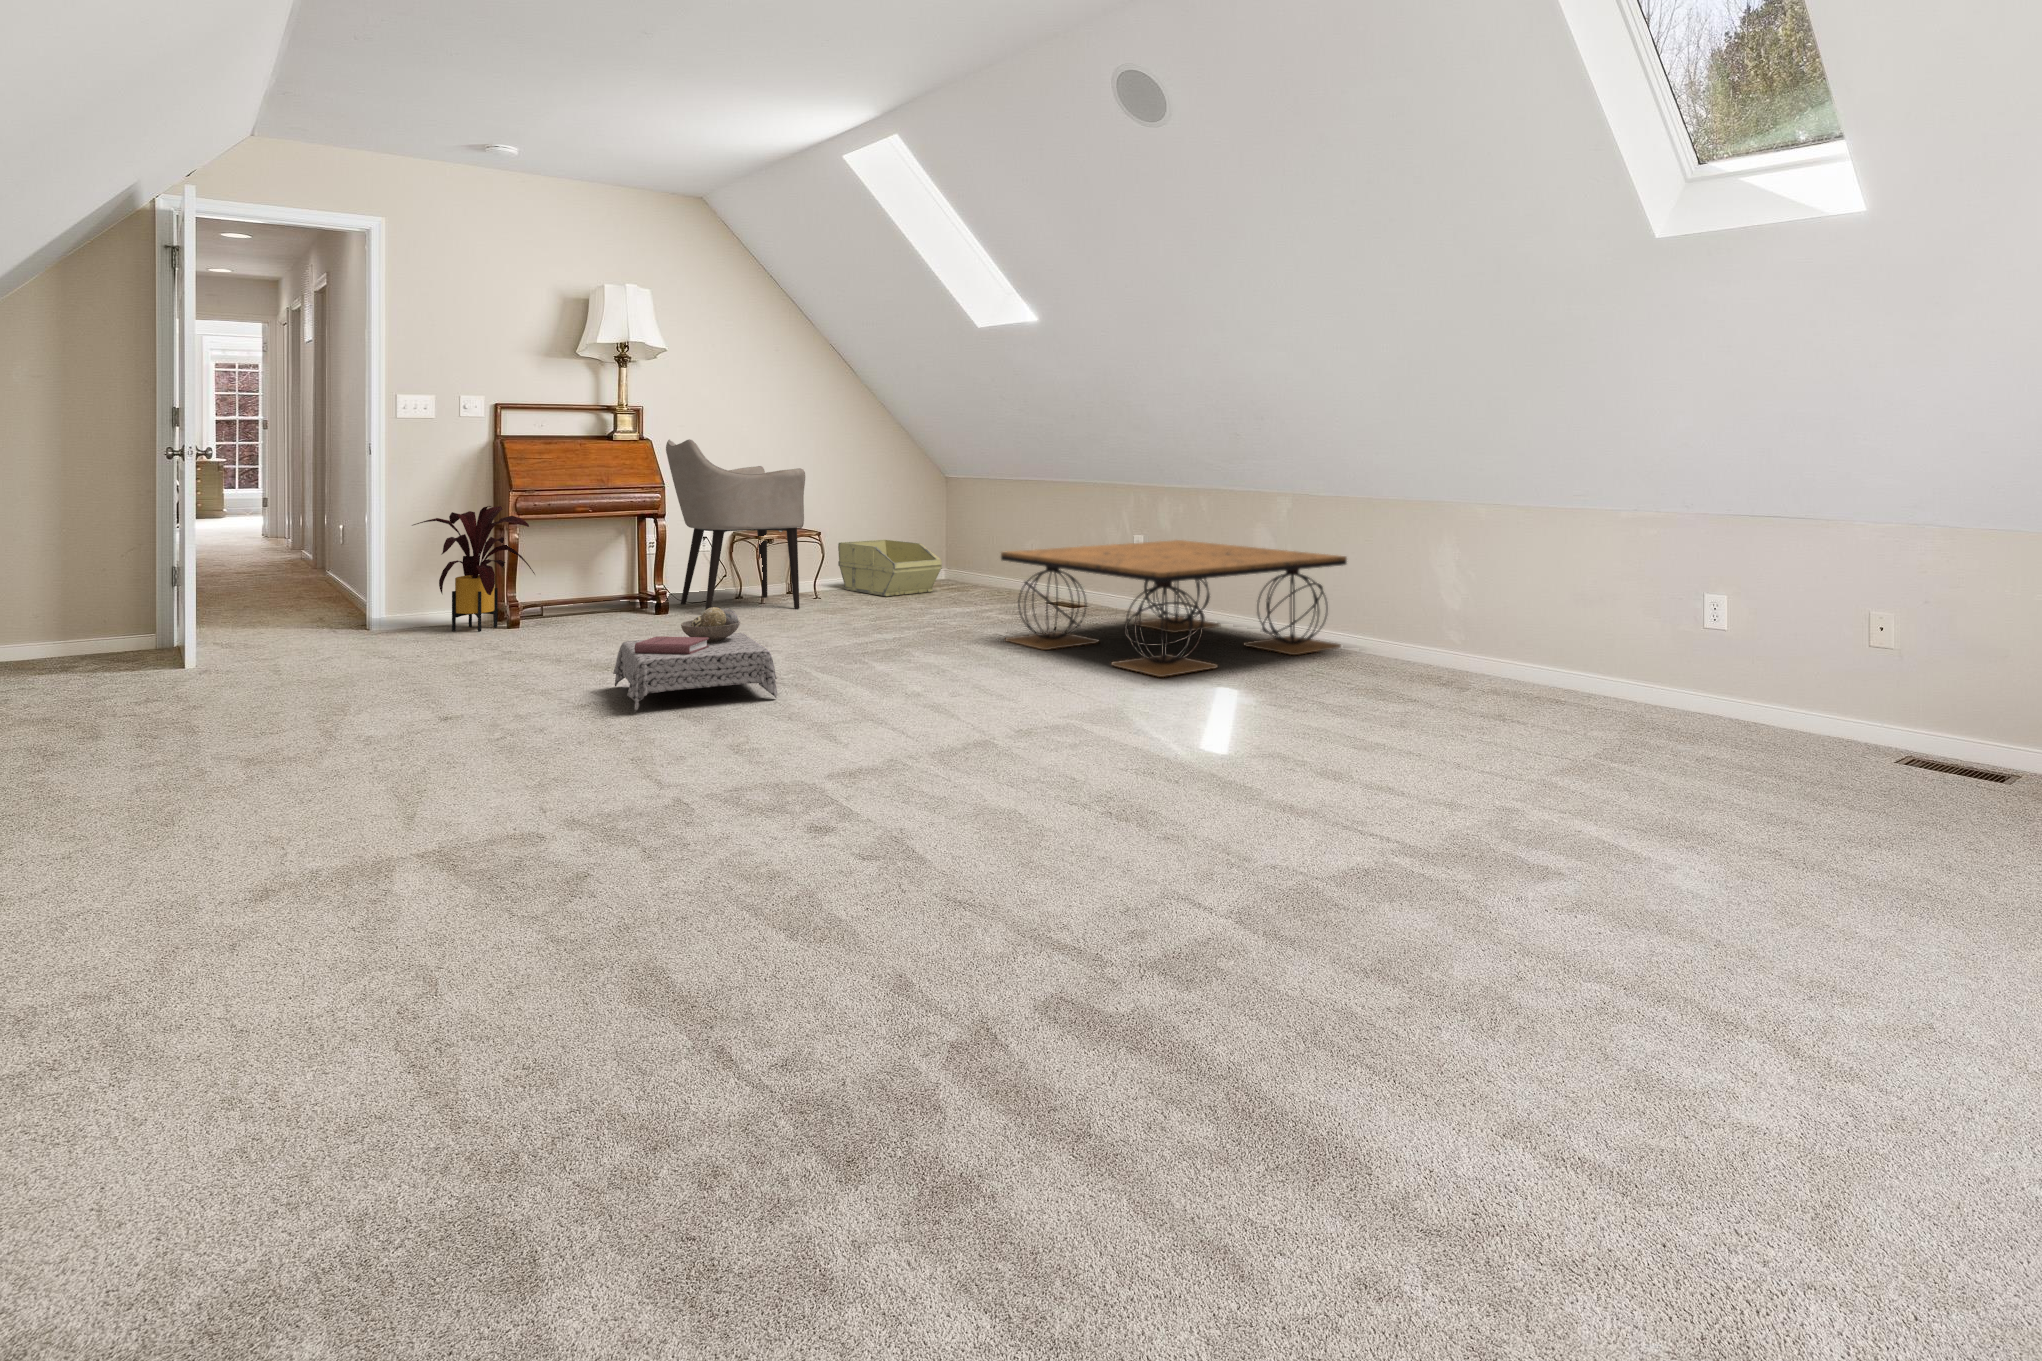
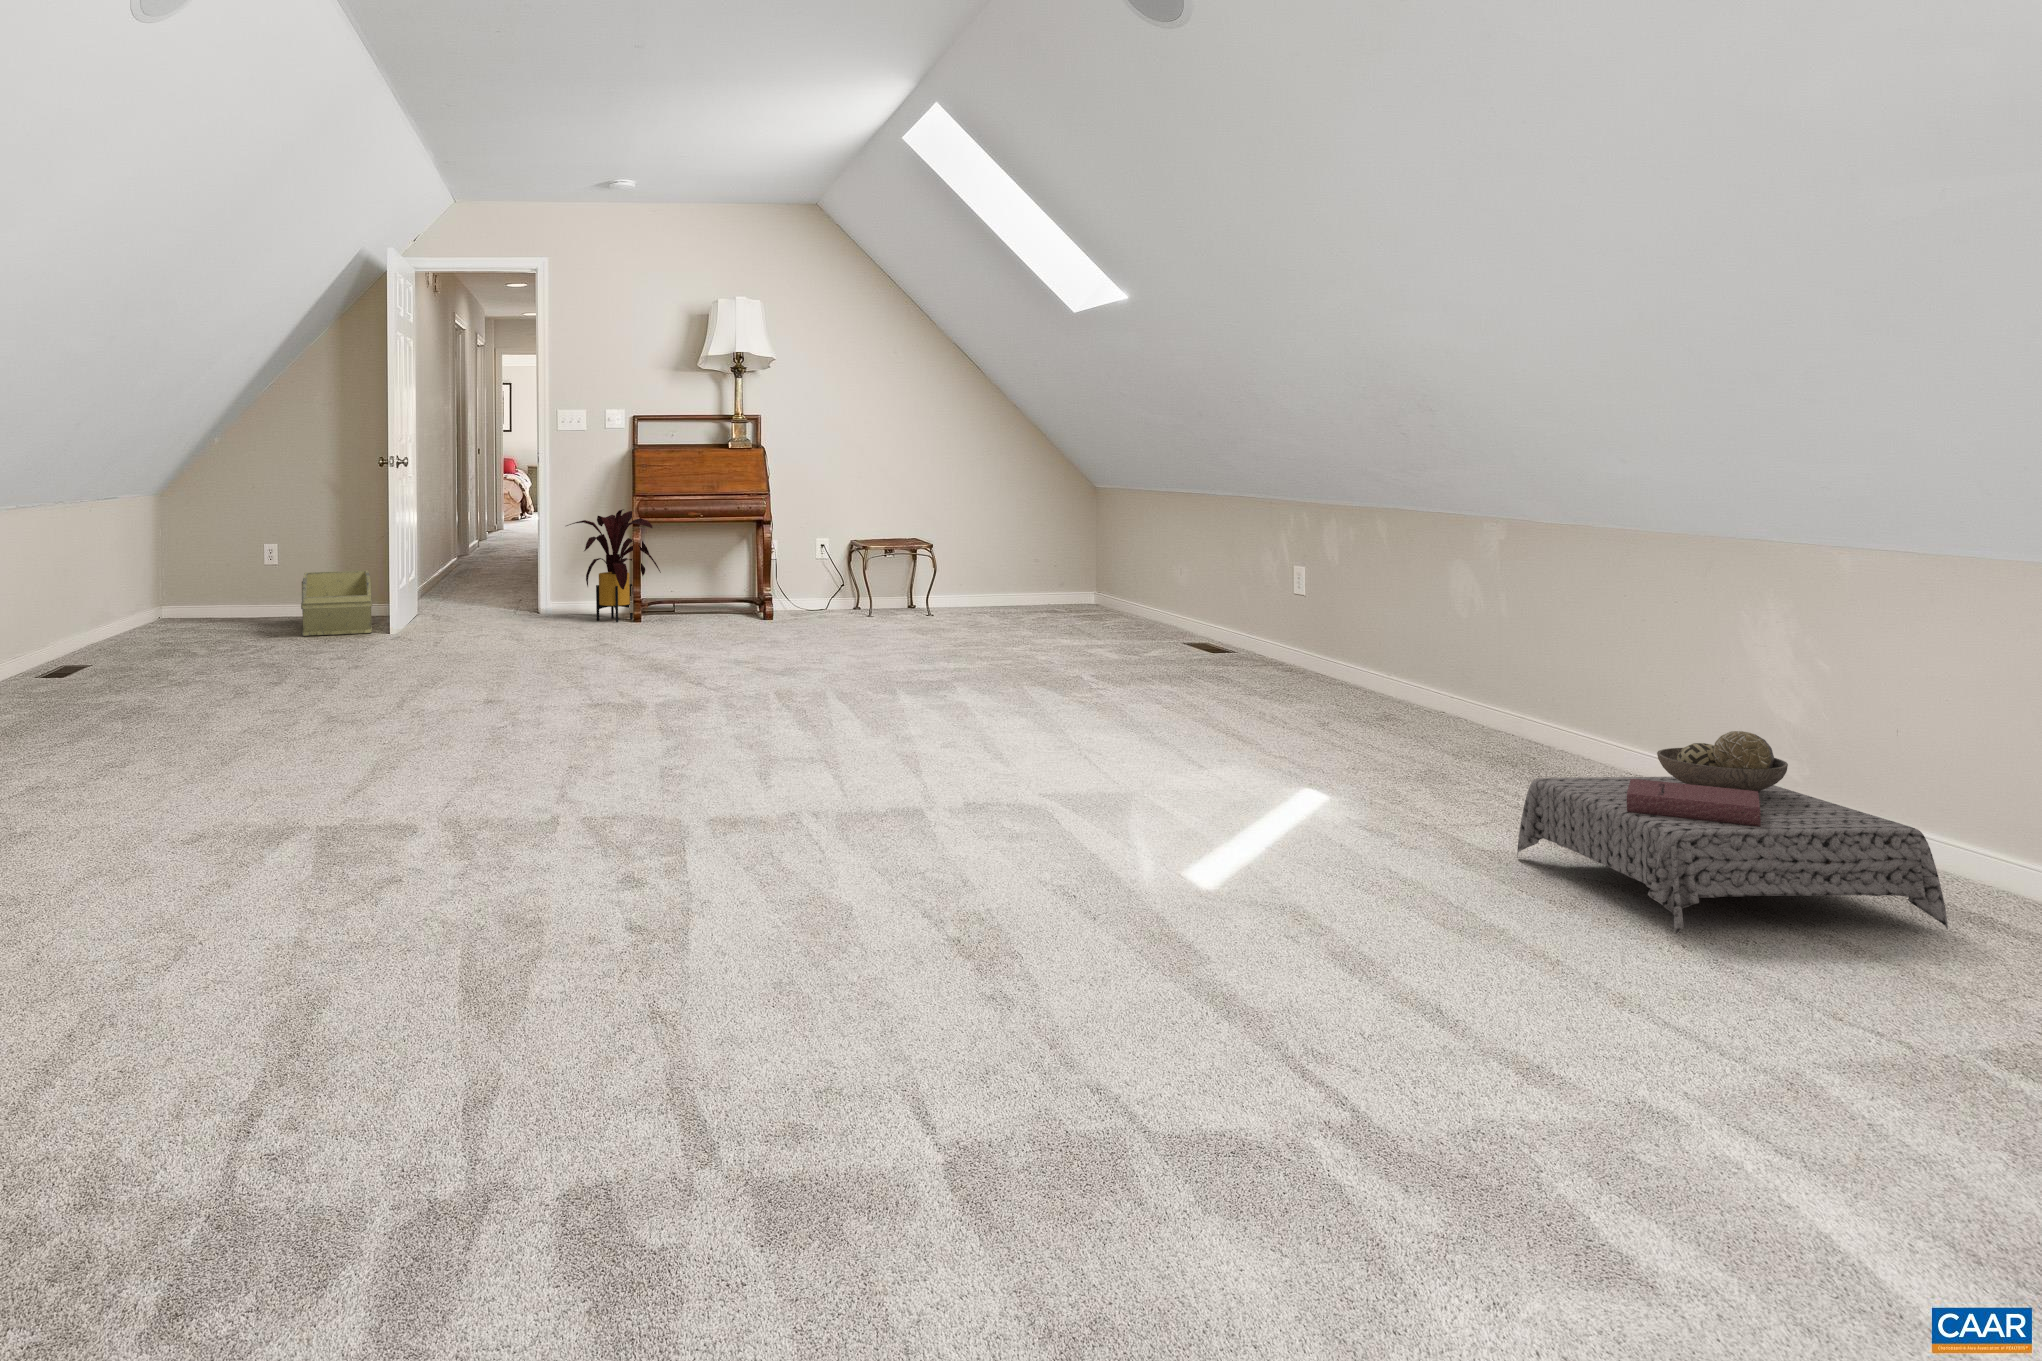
armchair: present [666,439,805,610] -> none [780,446,907,618]
storage bin: present [838,540,942,596] -> present [301,571,372,636]
coffee table: present [1001,540,1347,677] -> none [1081,551,1508,694]
ottoman: present [613,607,777,712] -> present [1517,731,1948,934]

